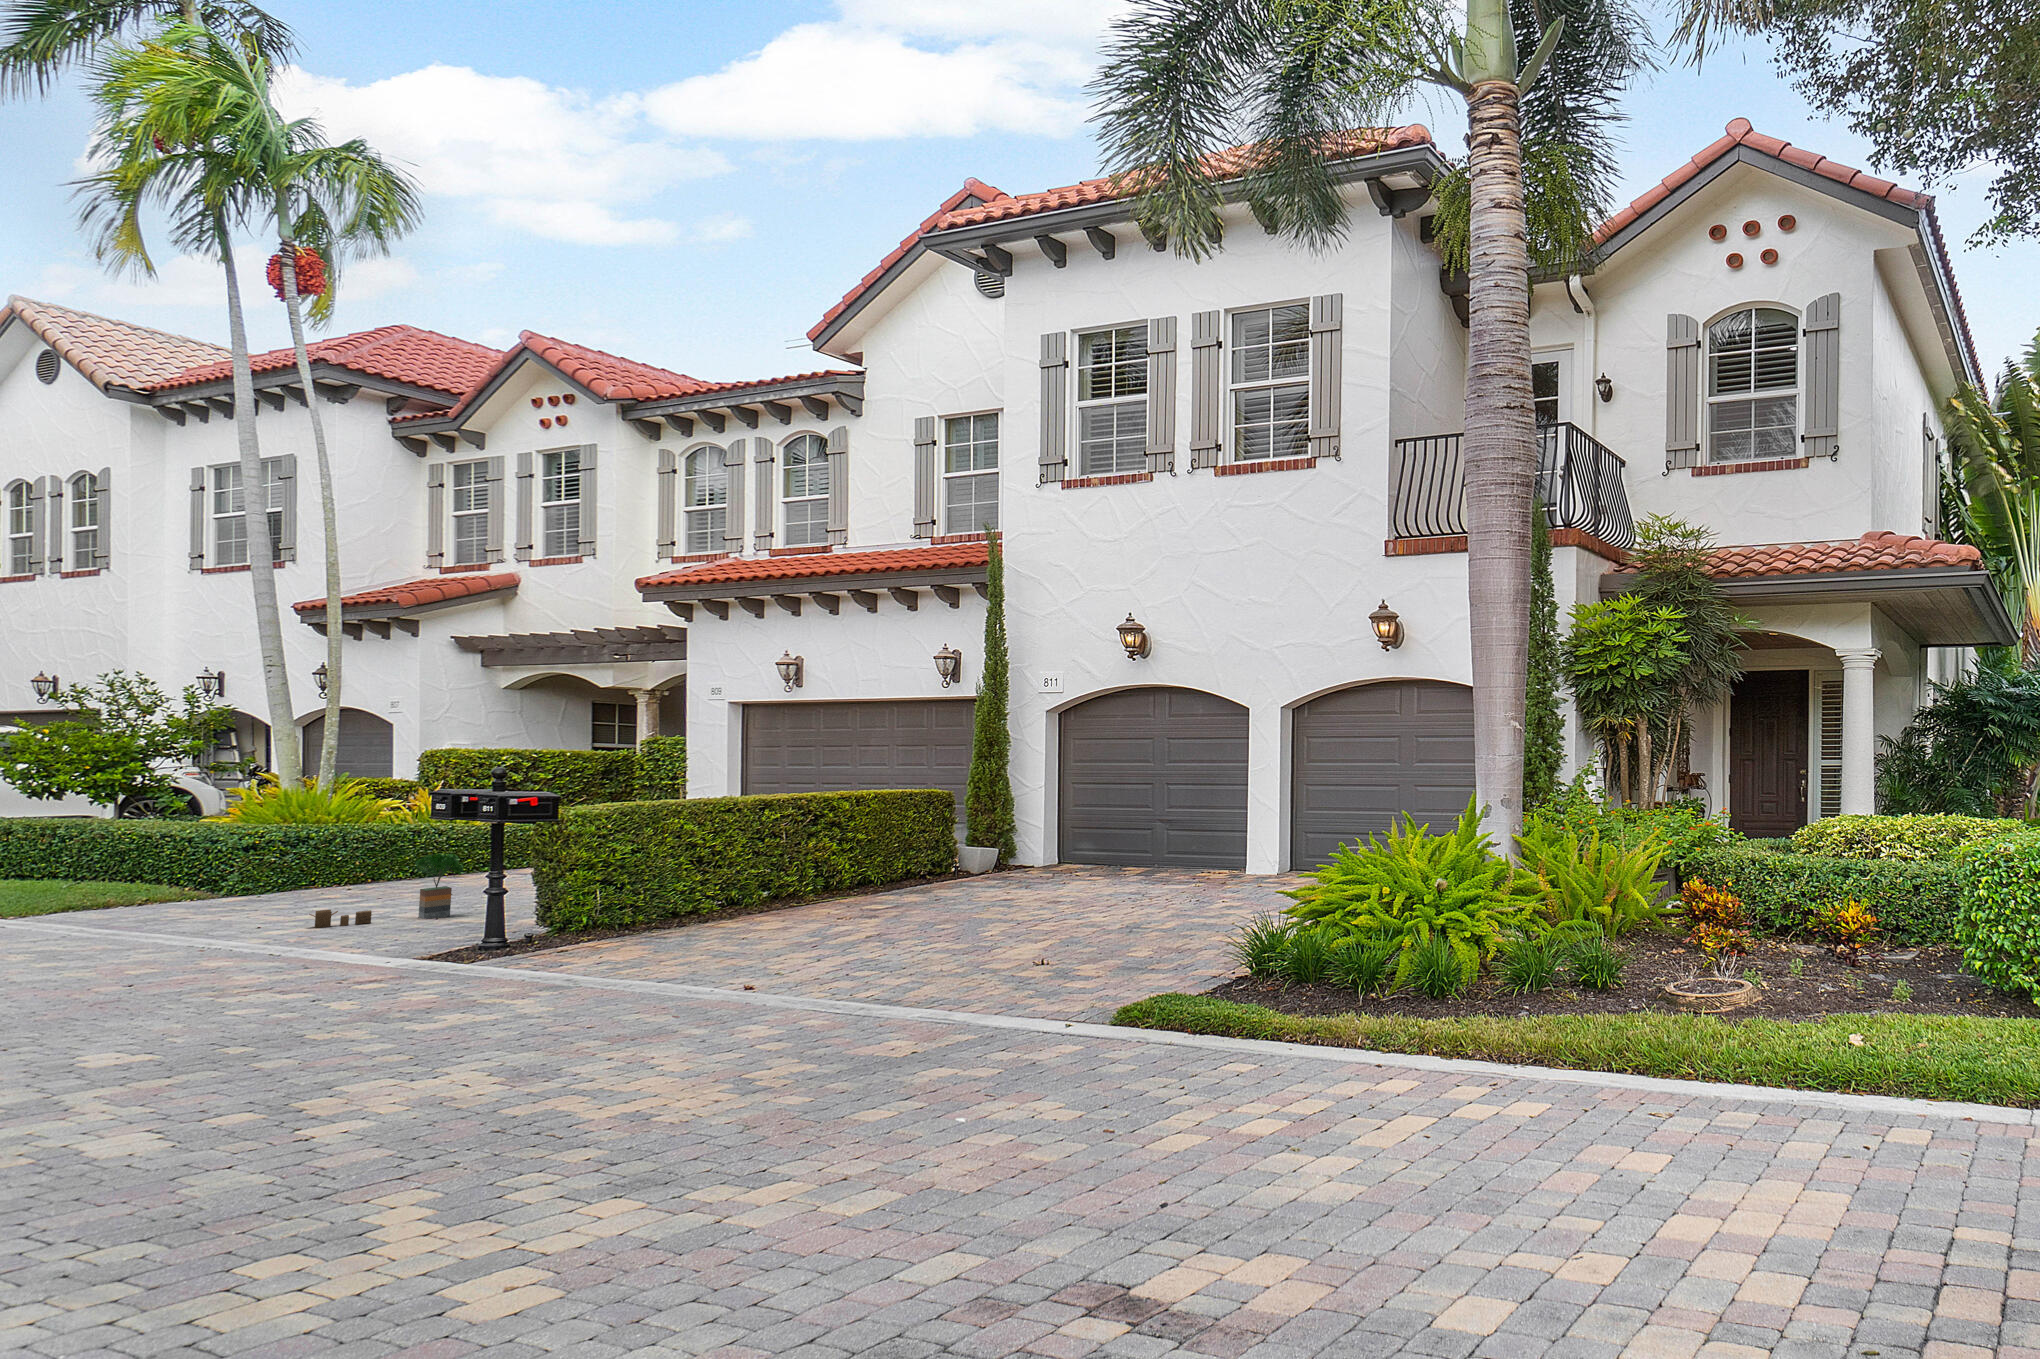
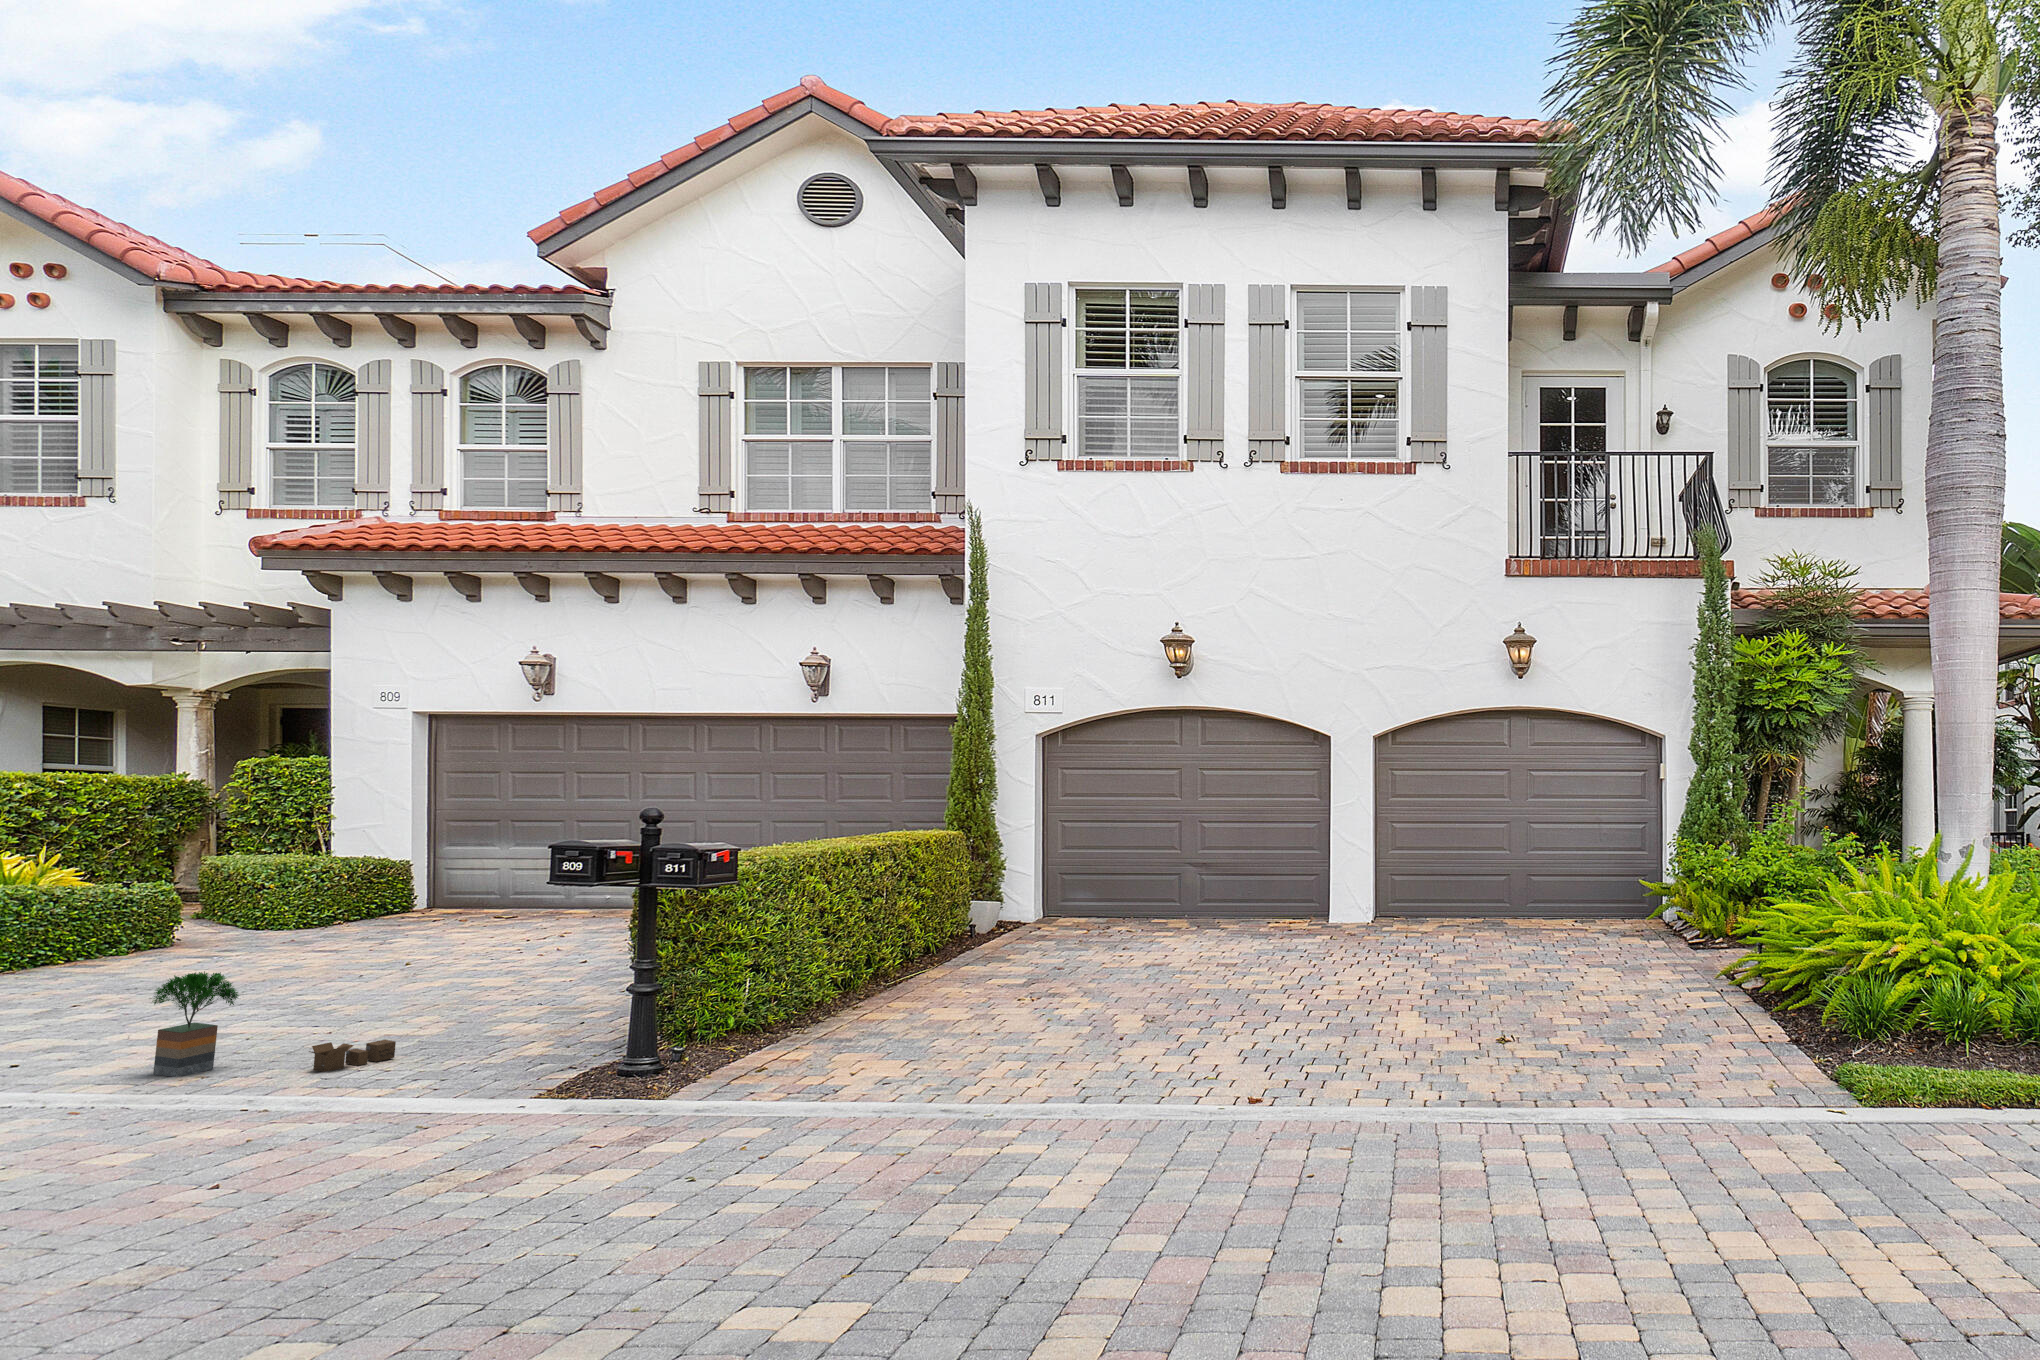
potted tree: present [415,853,463,919] -> present [152,971,239,1077]

